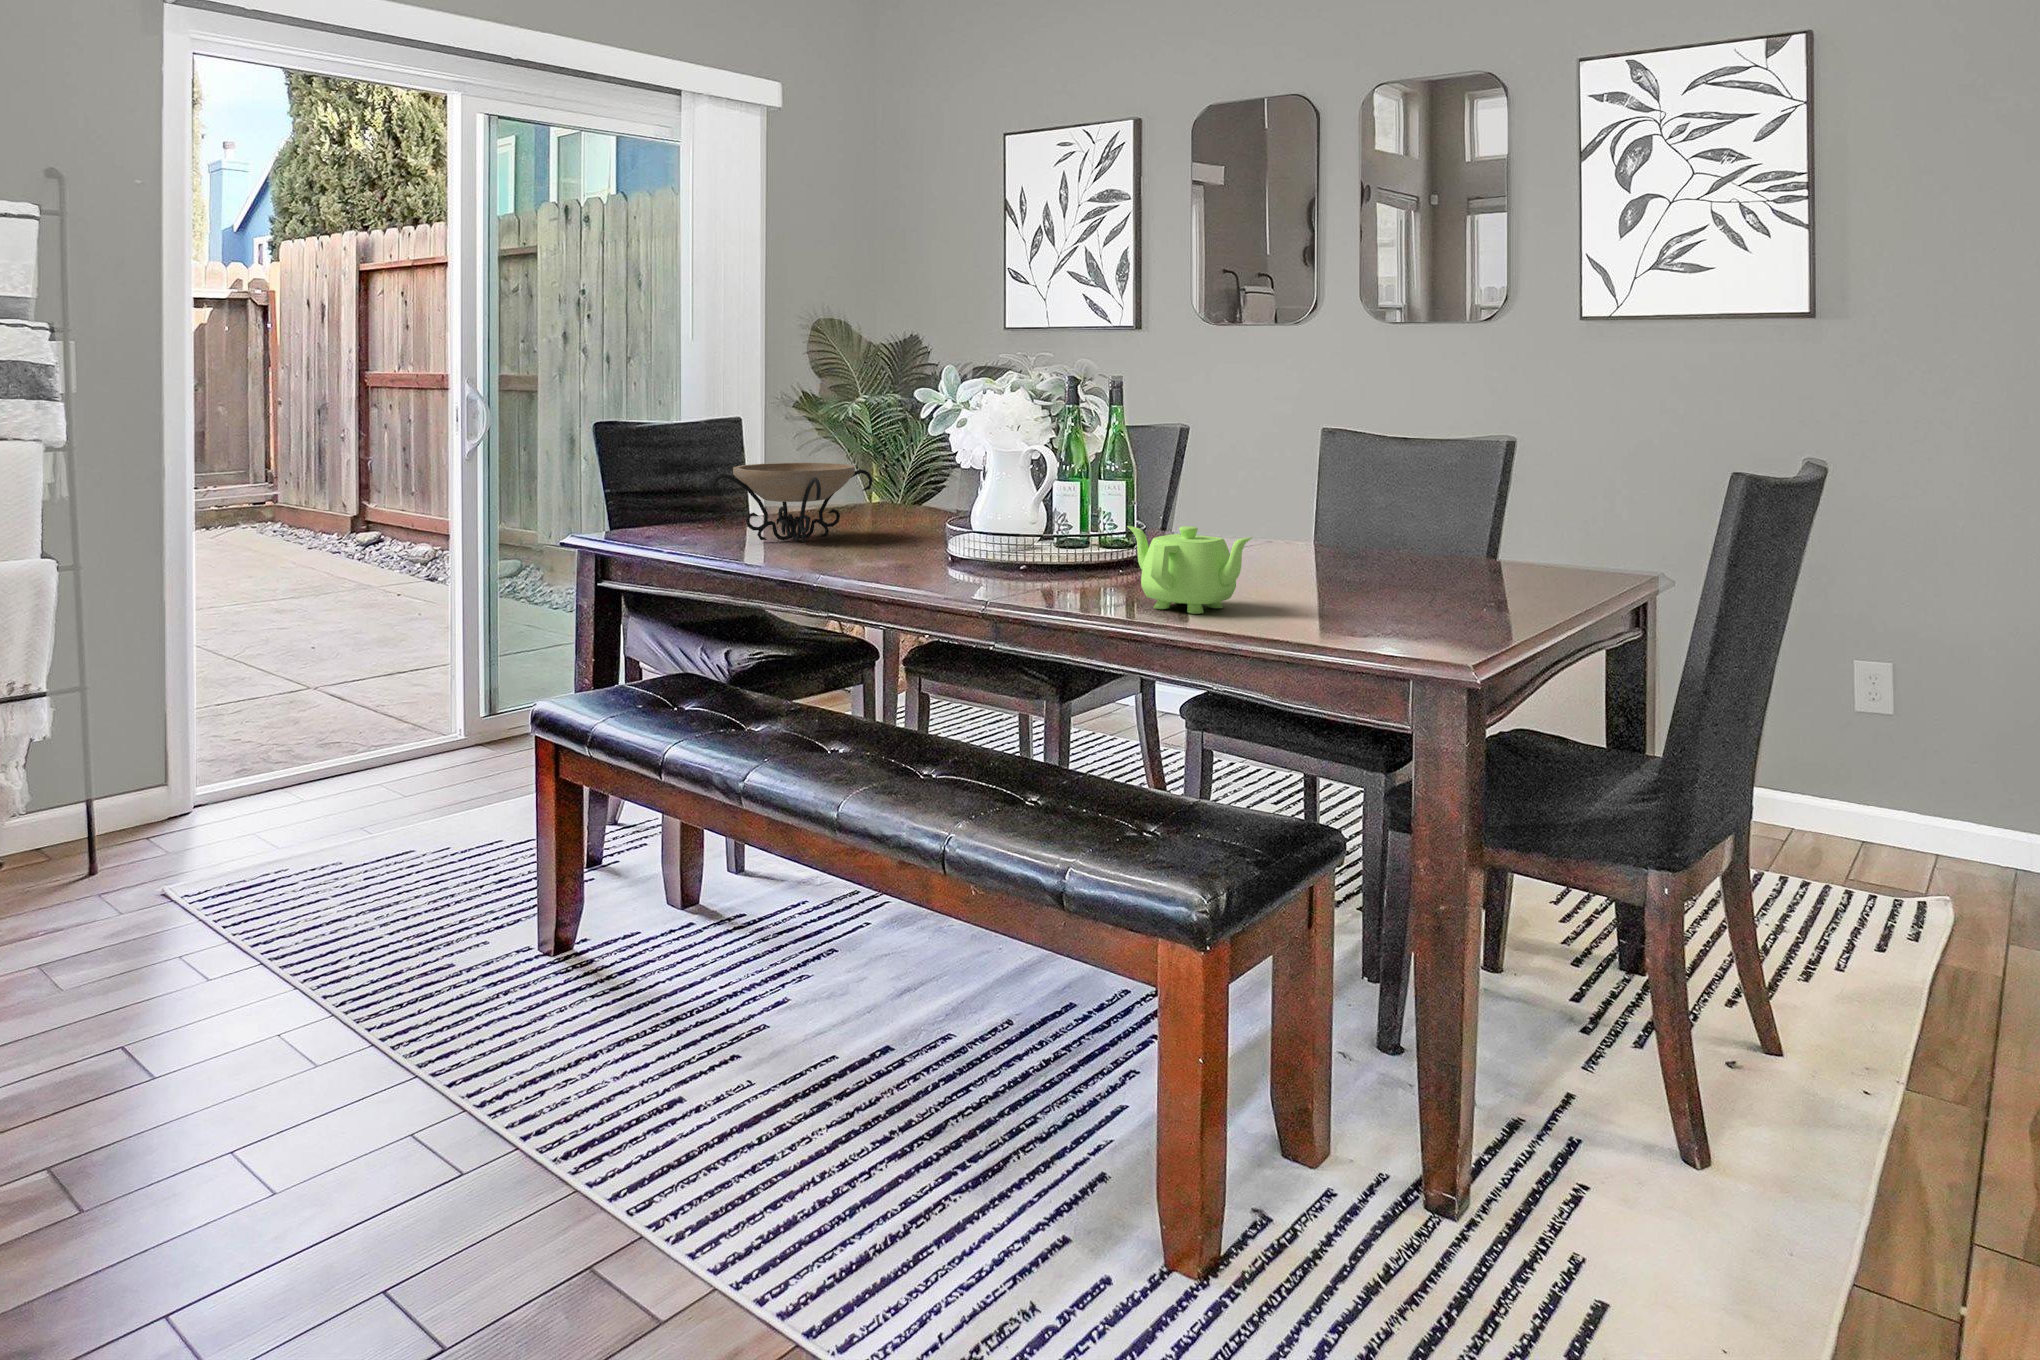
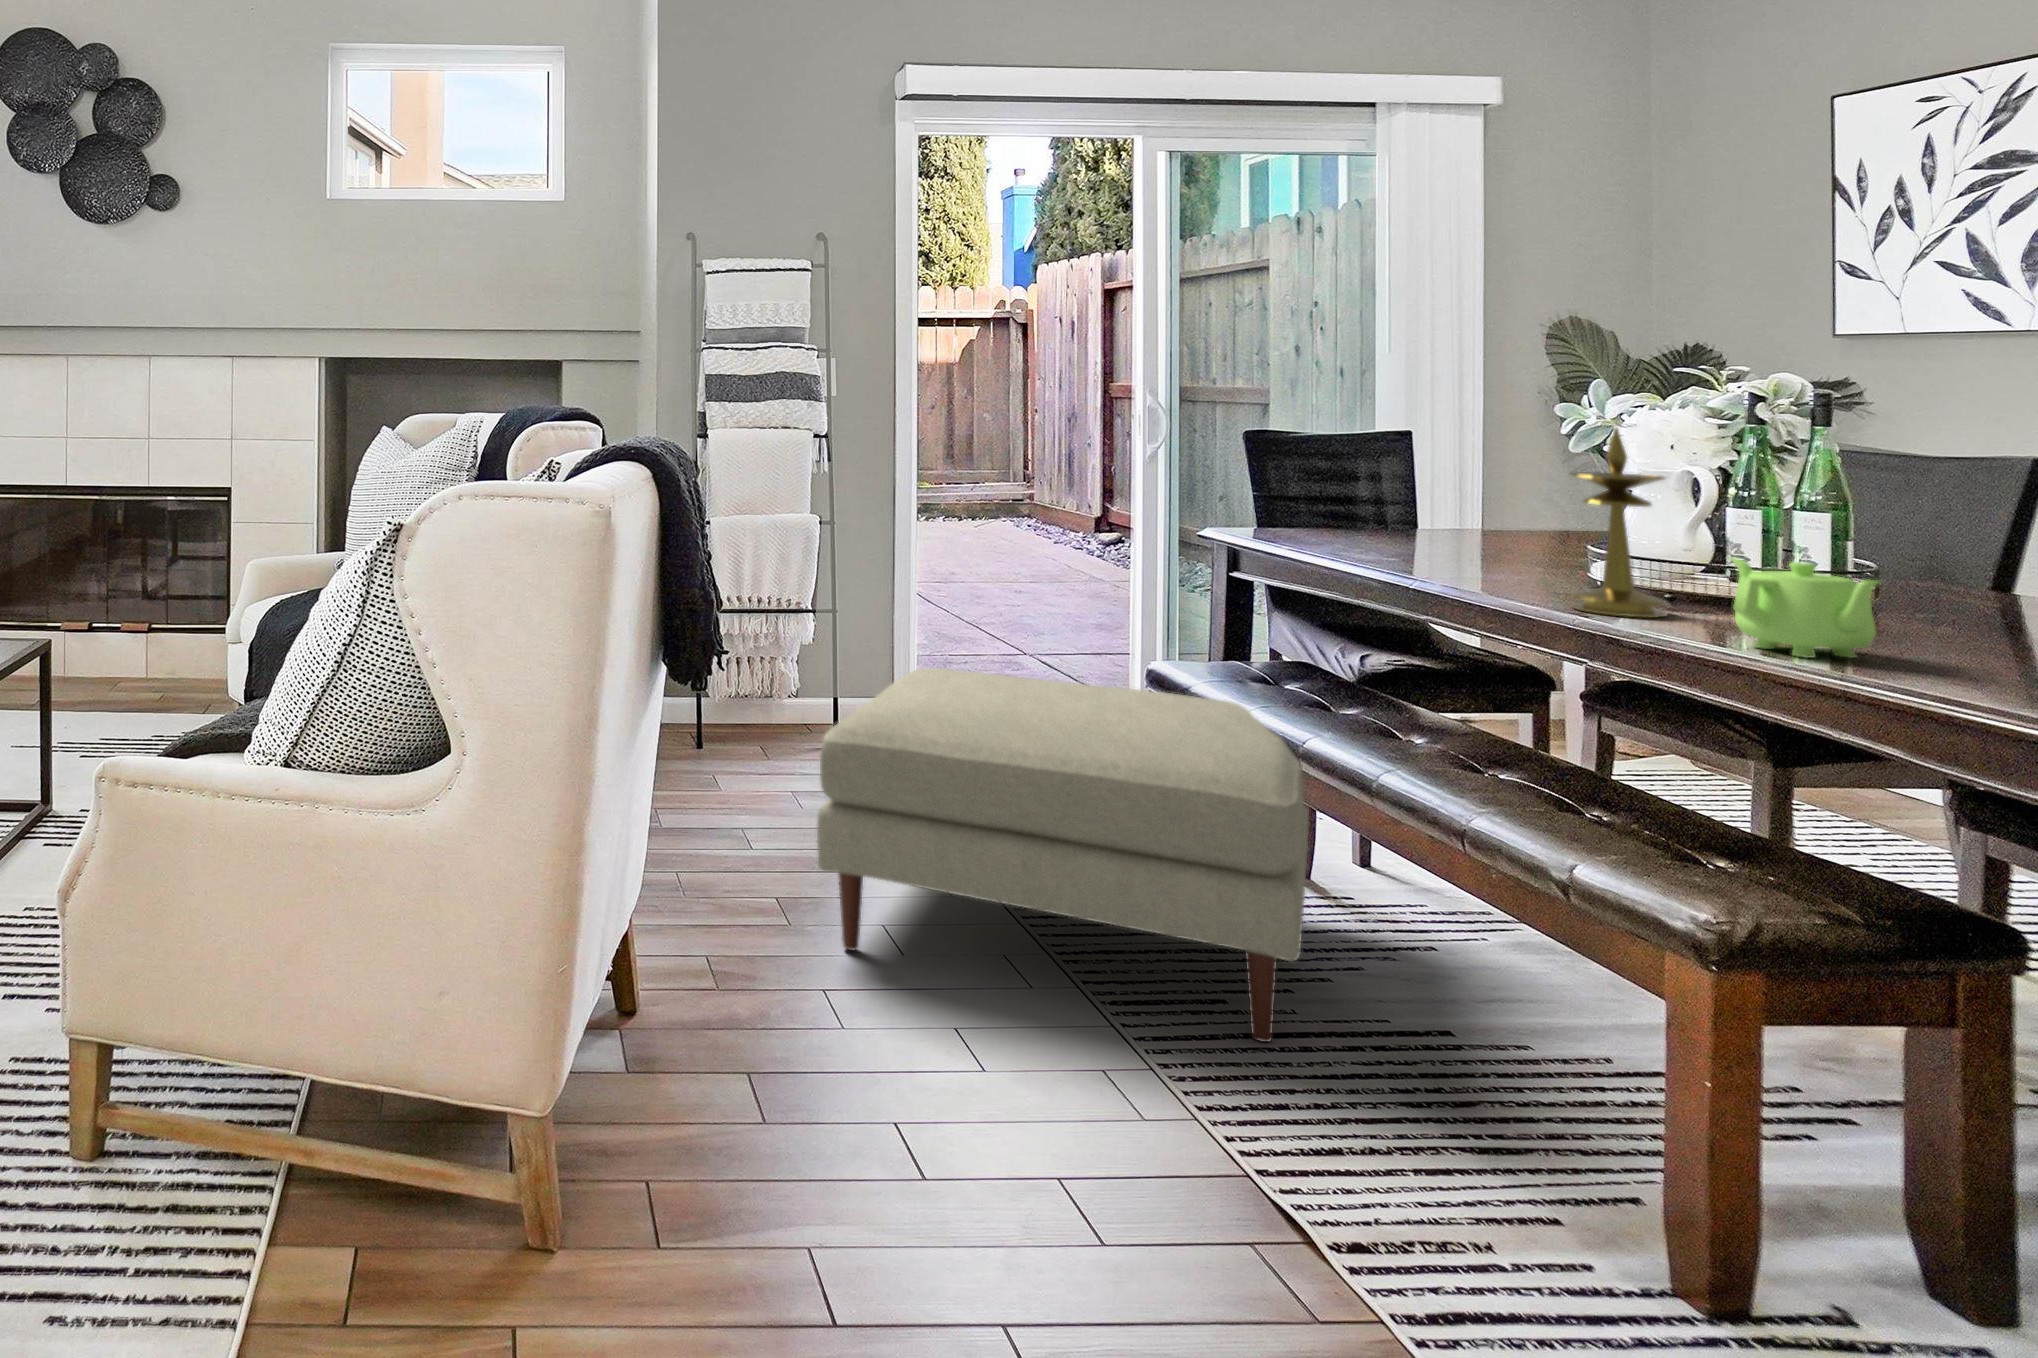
candlestick: none [988,406,1062,590] -> present [1569,428,1667,617]
decorative bowl: present [711,463,873,542] -> none [1313,476,1506,554]
ottoman: none [138,730,782,1230] -> present [817,668,1309,1042]

